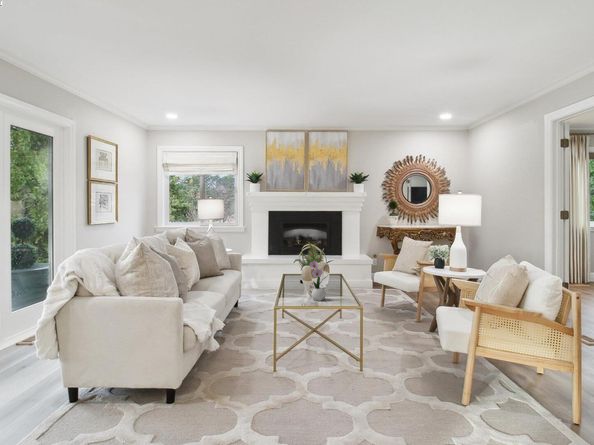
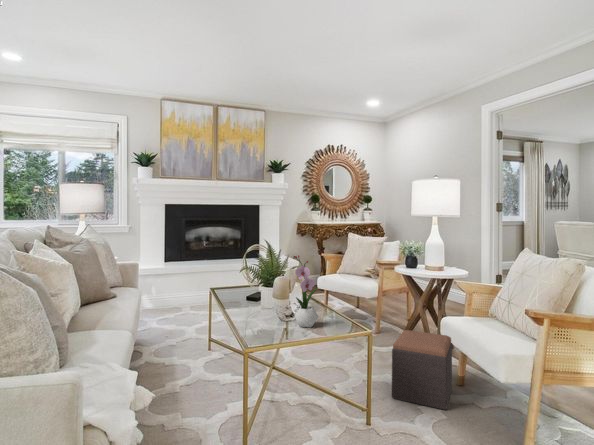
footstool: none [383,313,435,369] -> present [392,330,452,410]

